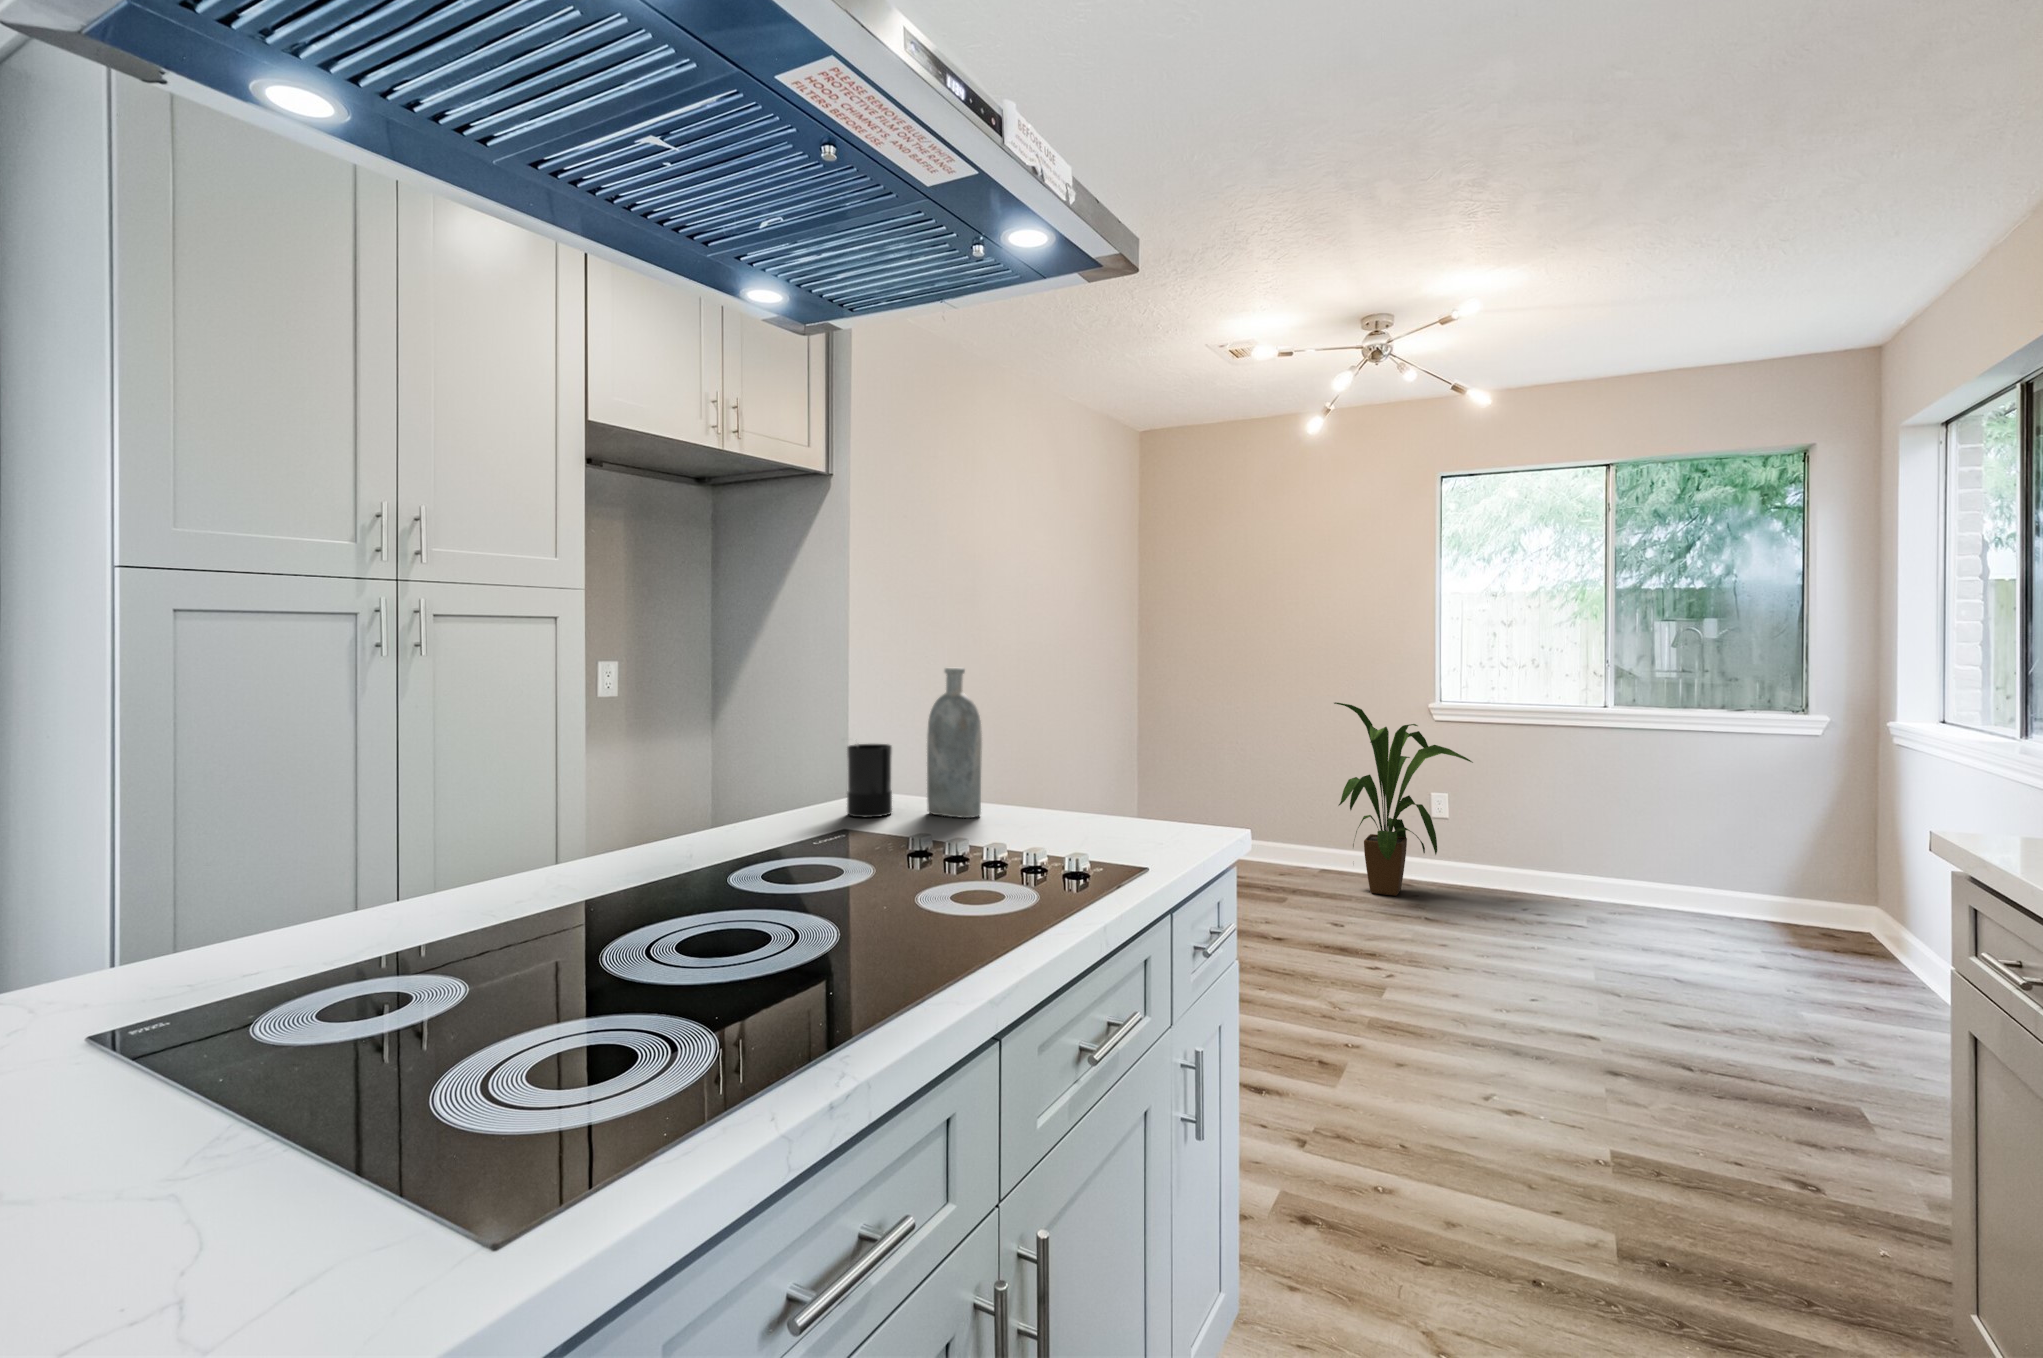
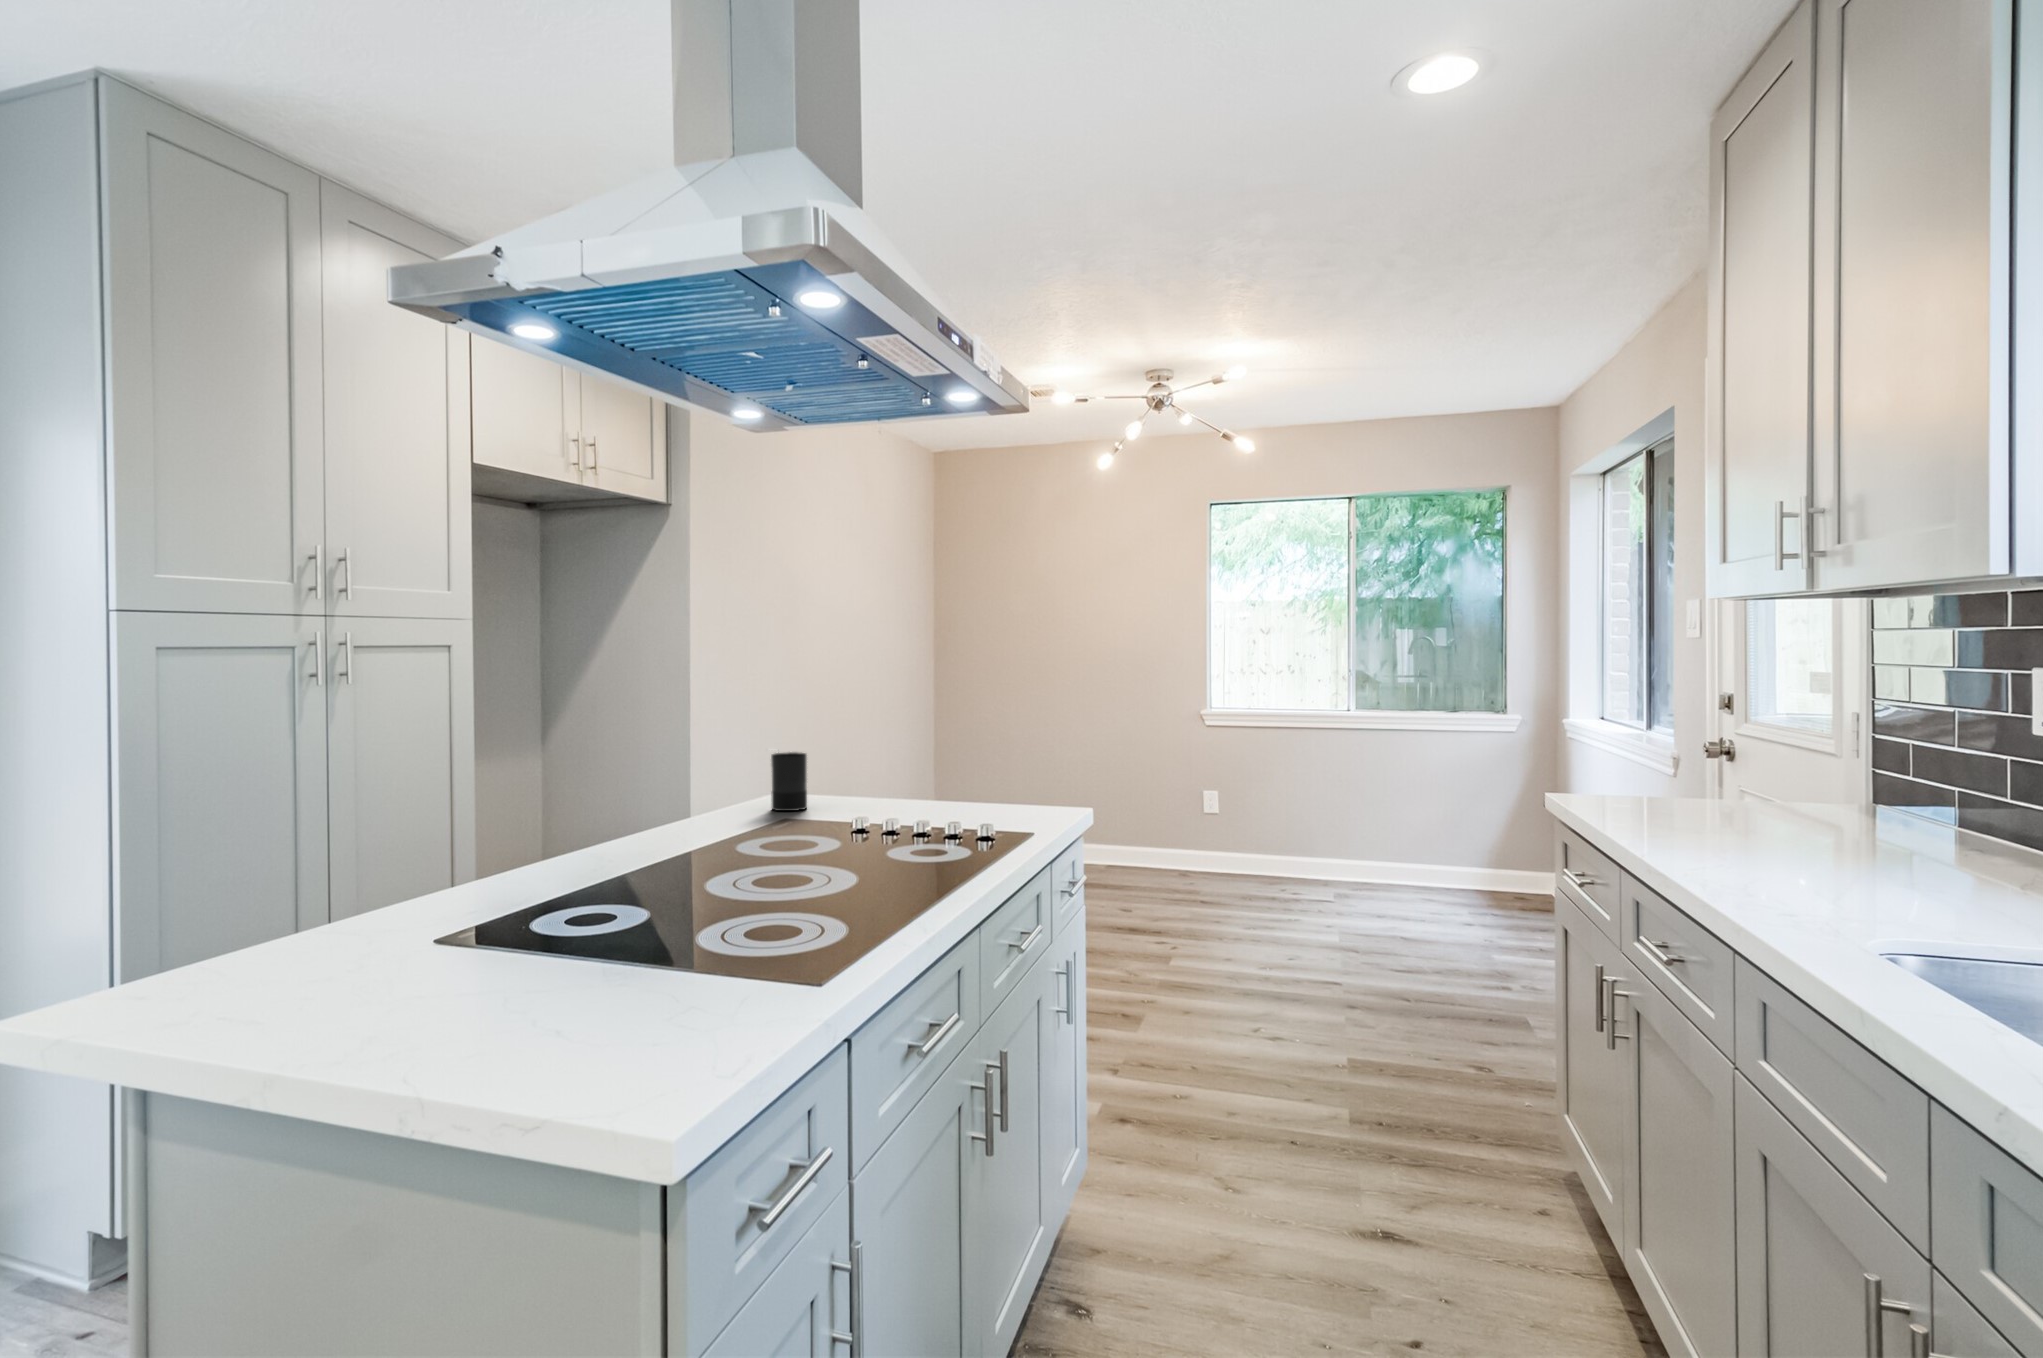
bottle: present [927,668,982,818] -> none [835,690,881,809]
house plant: present [1334,702,1473,896] -> none [1120,710,1242,884]

